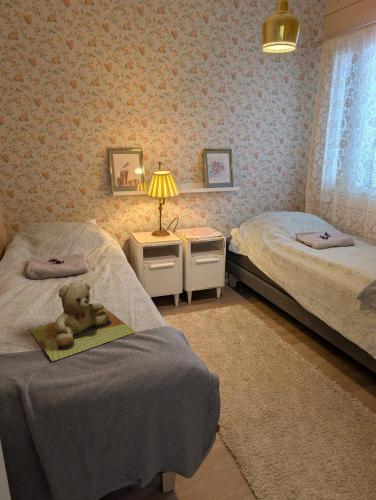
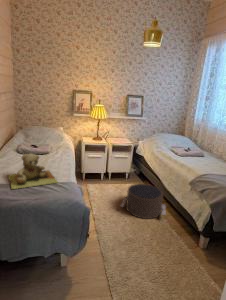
pouf: none [231,306,314,369] -> present [121,184,166,219]

